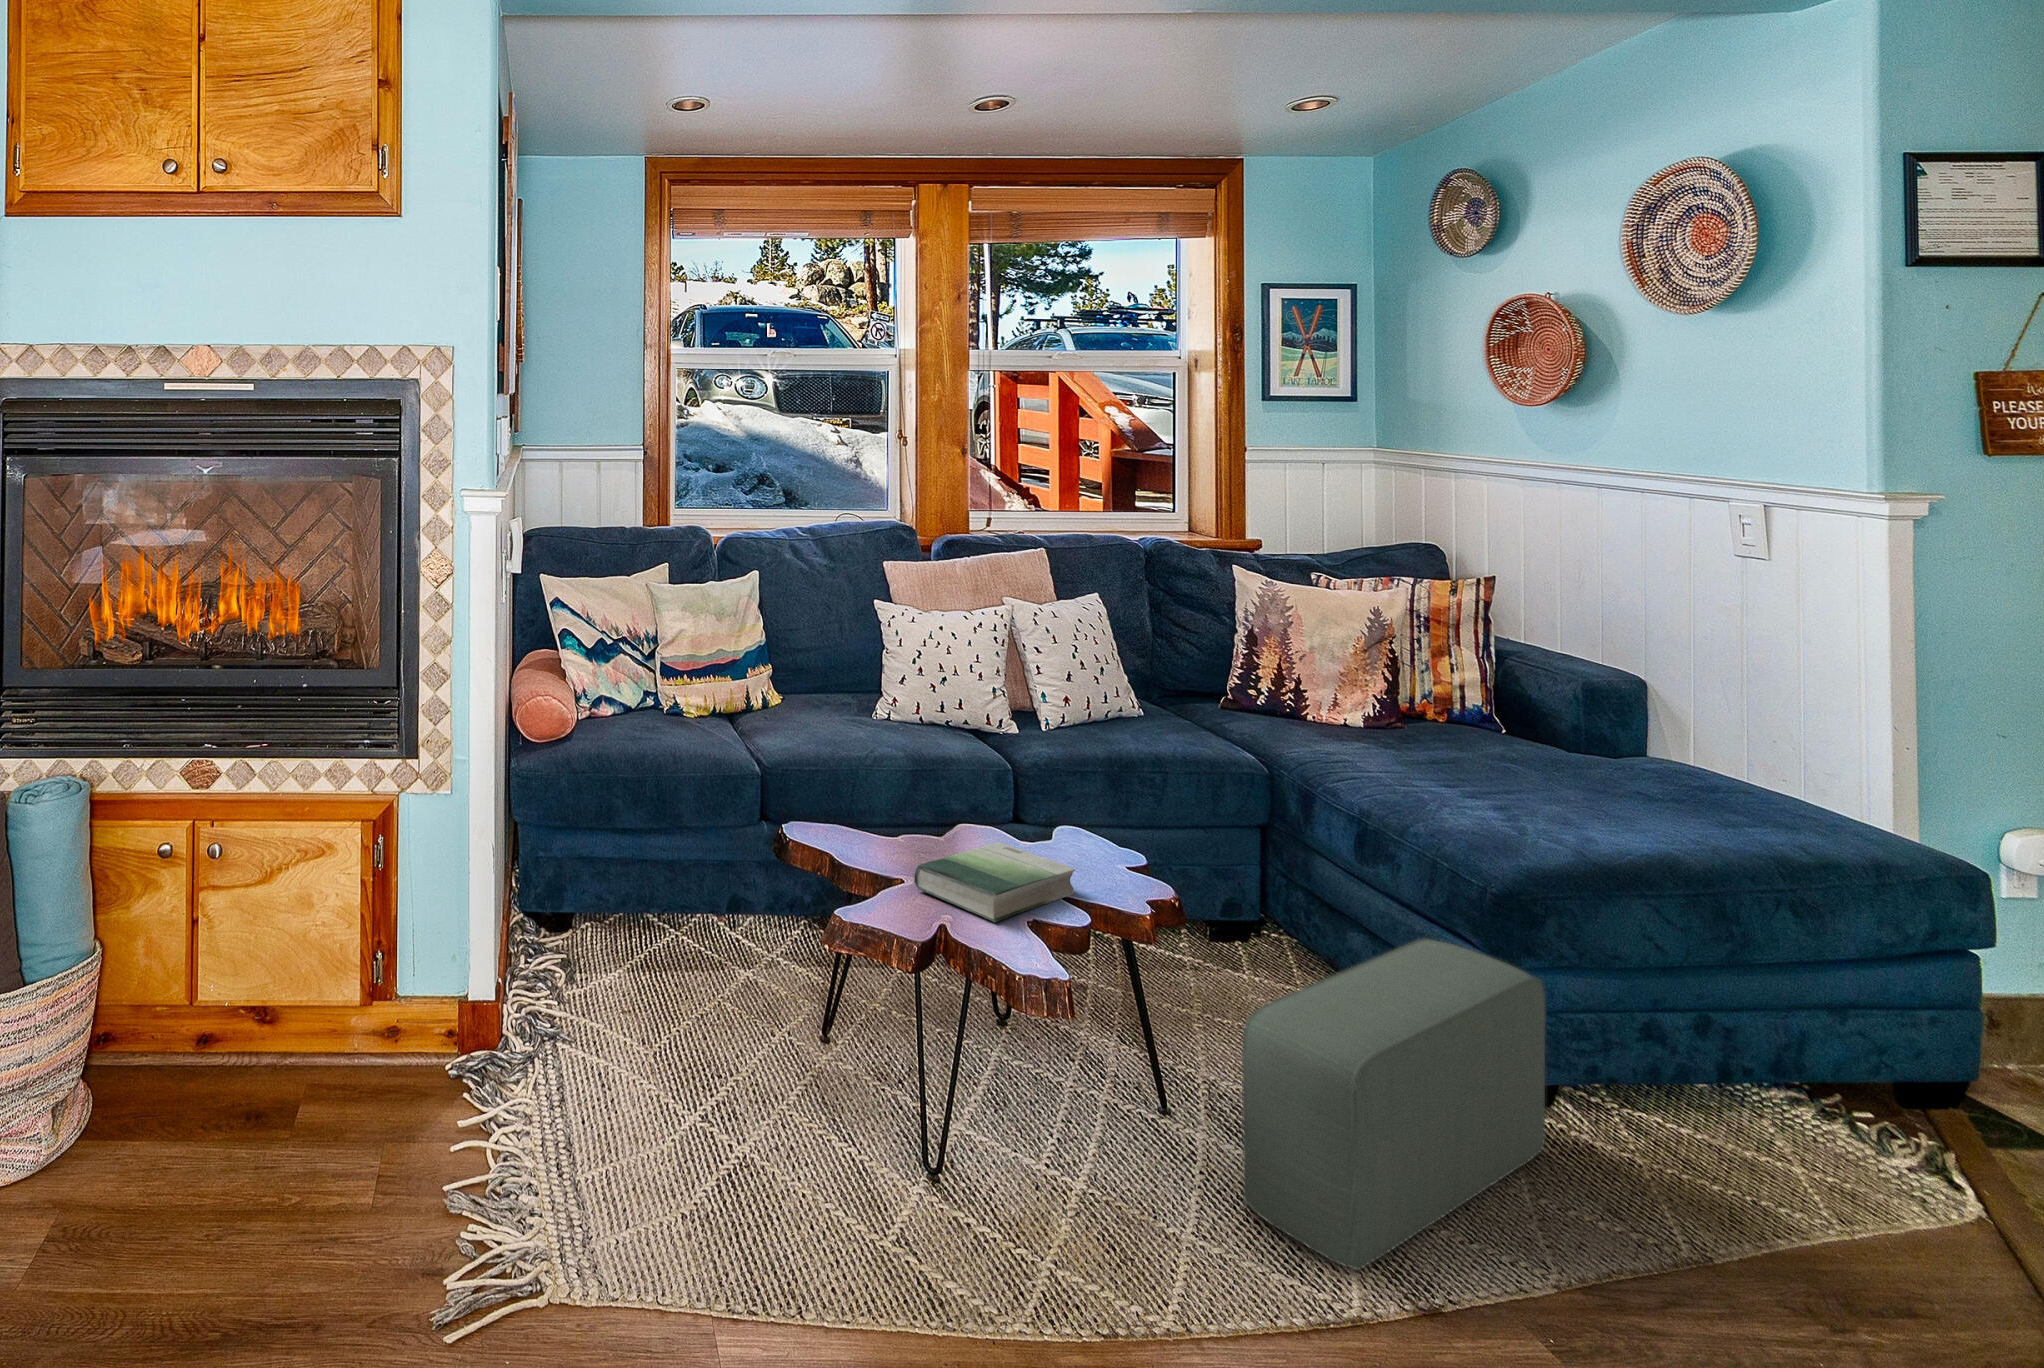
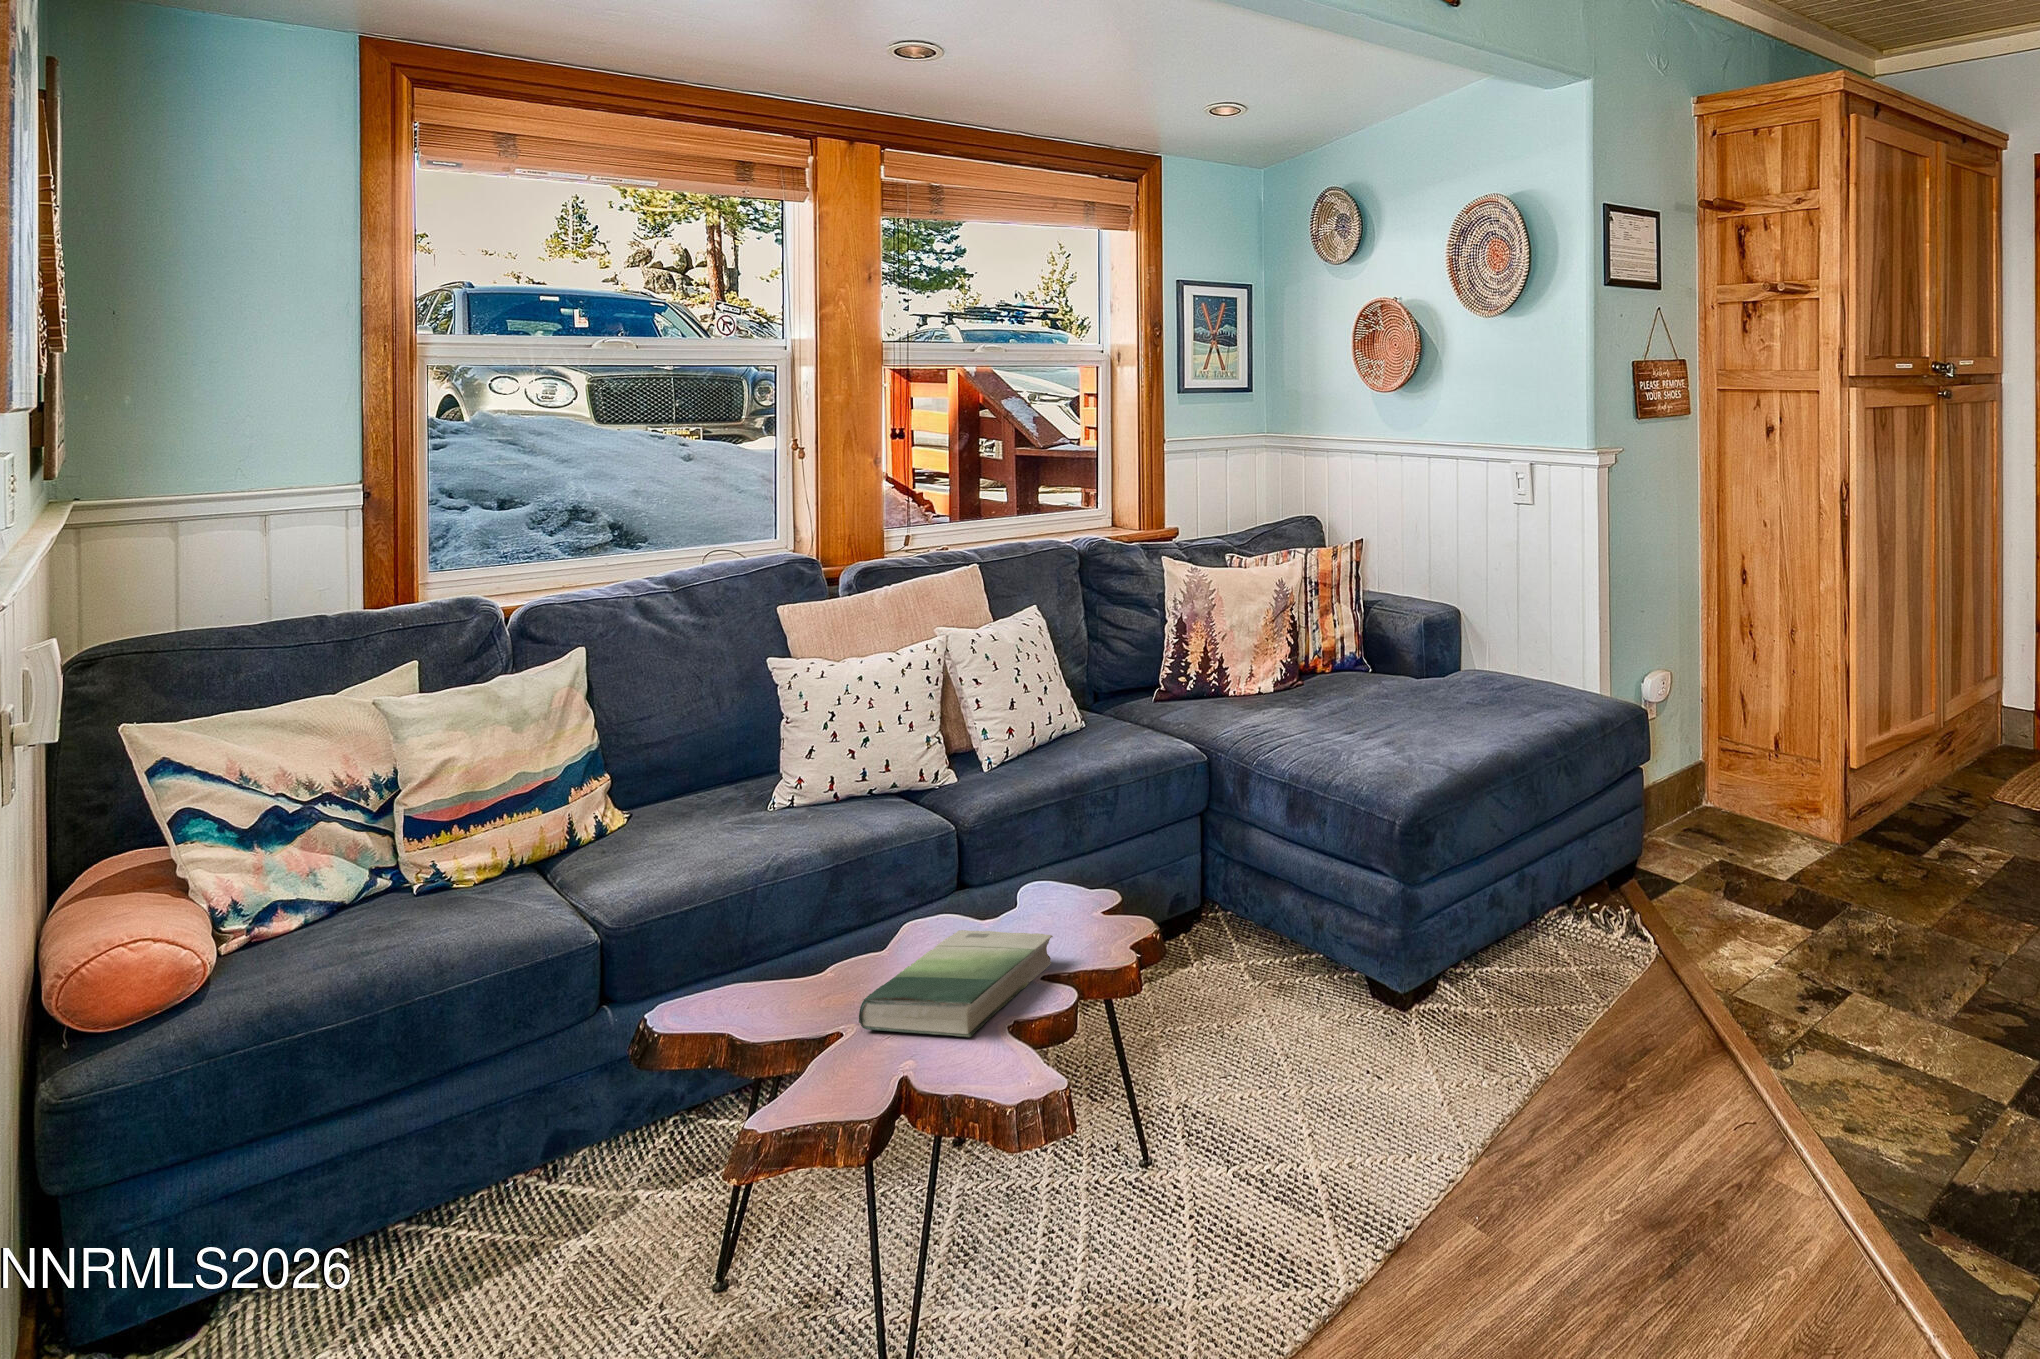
pouf: present [1242,939,1546,1270] -> none [1231,885,1440,1246]

